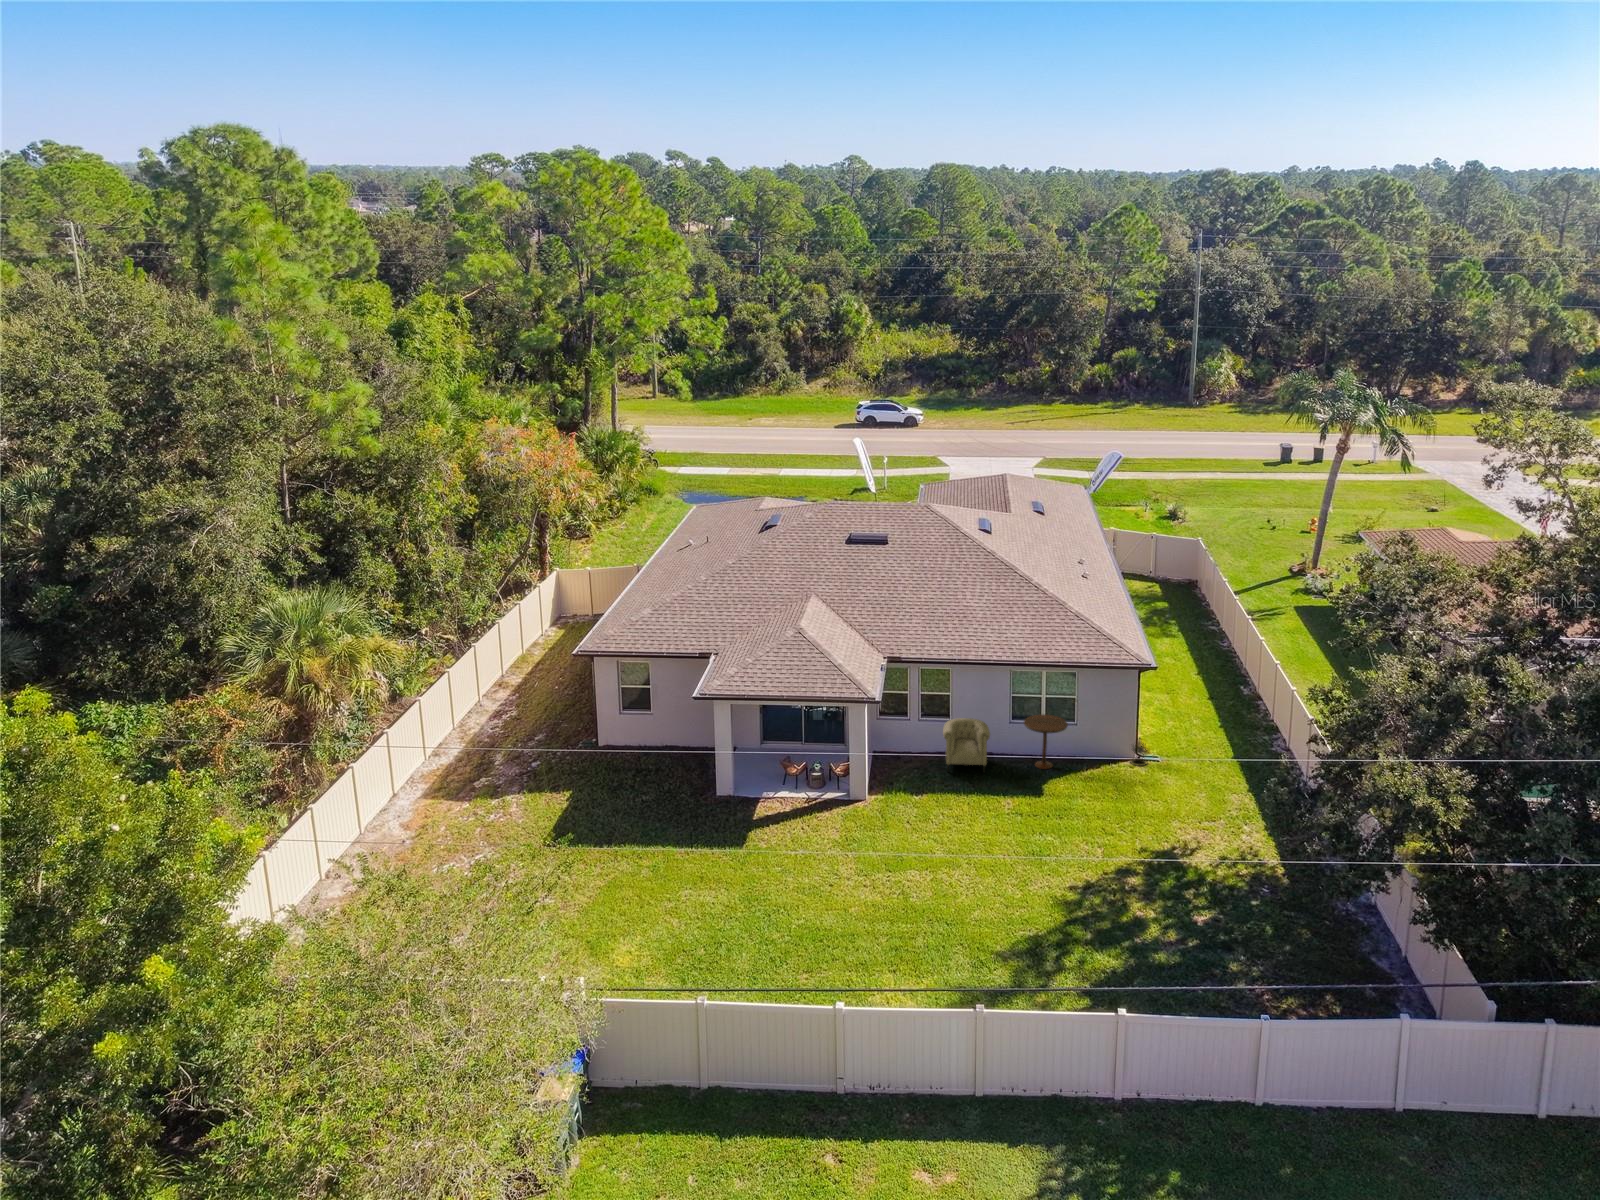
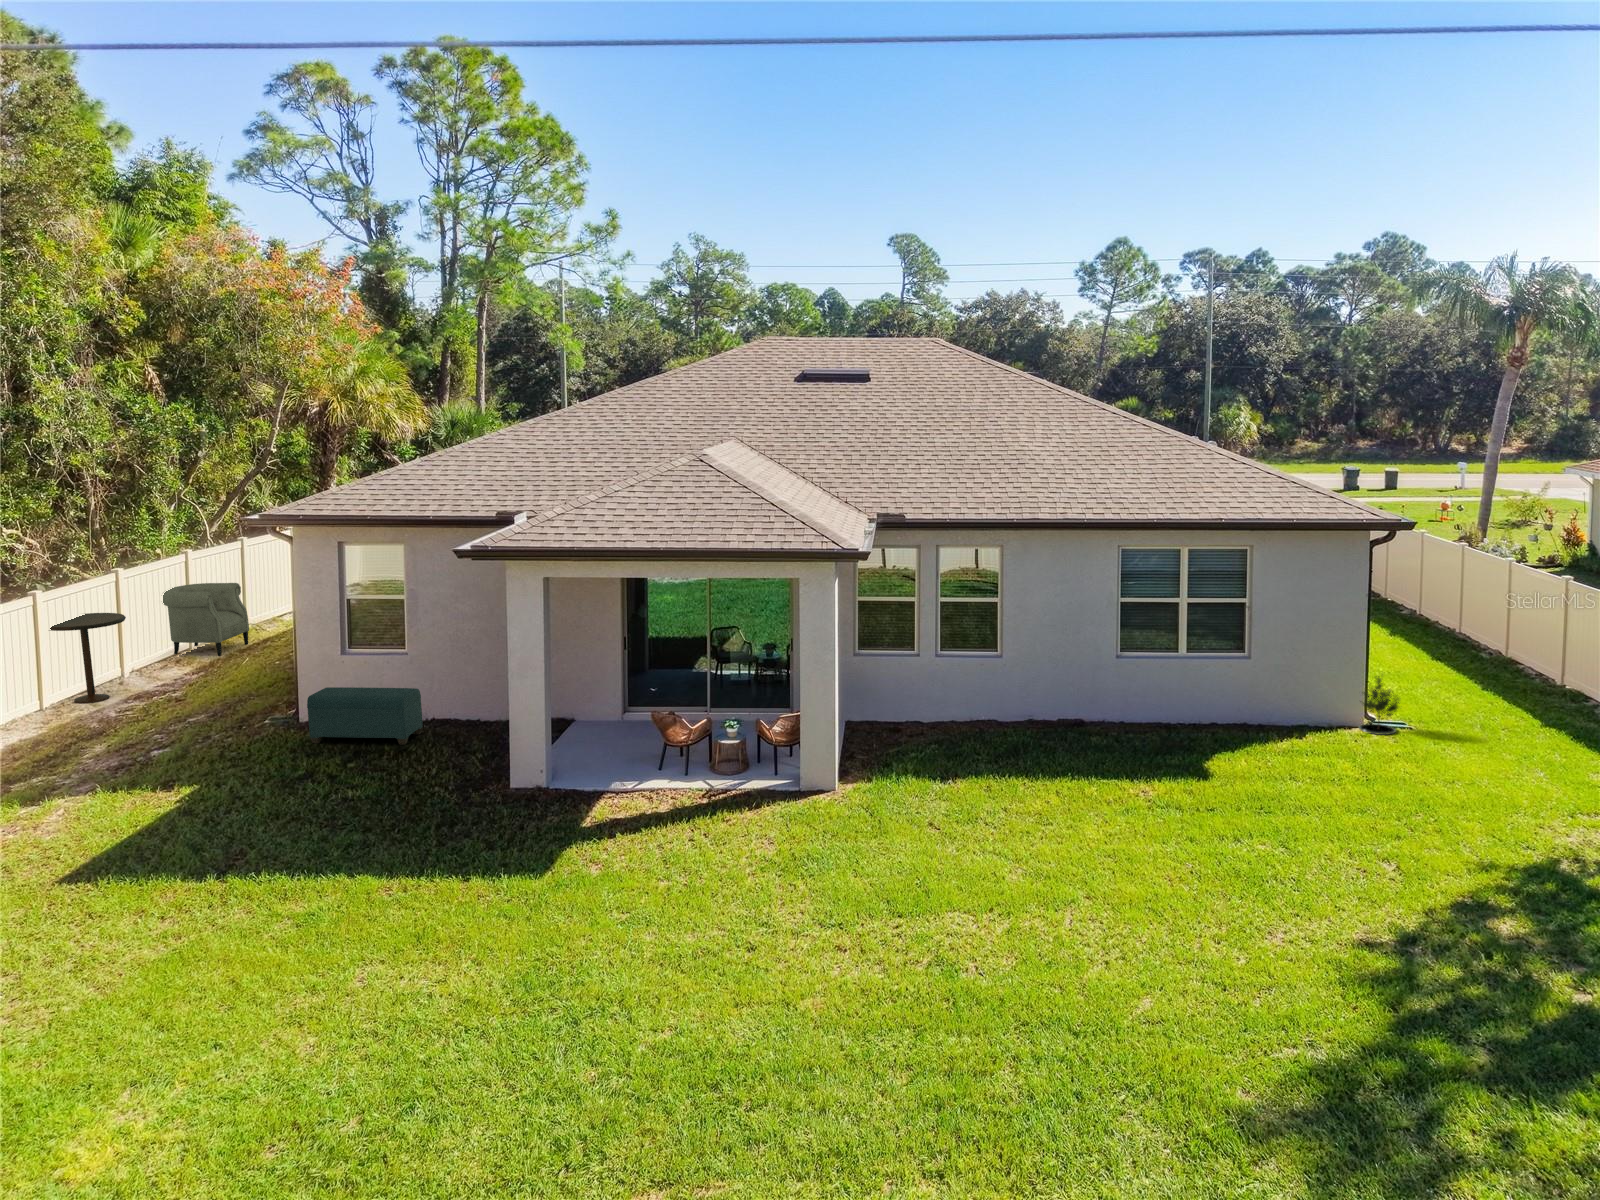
pedestal table: present [1024,714,1068,769] -> present [50,613,126,703]
chair: present [943,718,990,772] -> present [163,583,249,656]
bench: none [609,732,663,763] -> present [307,687,423,745]

